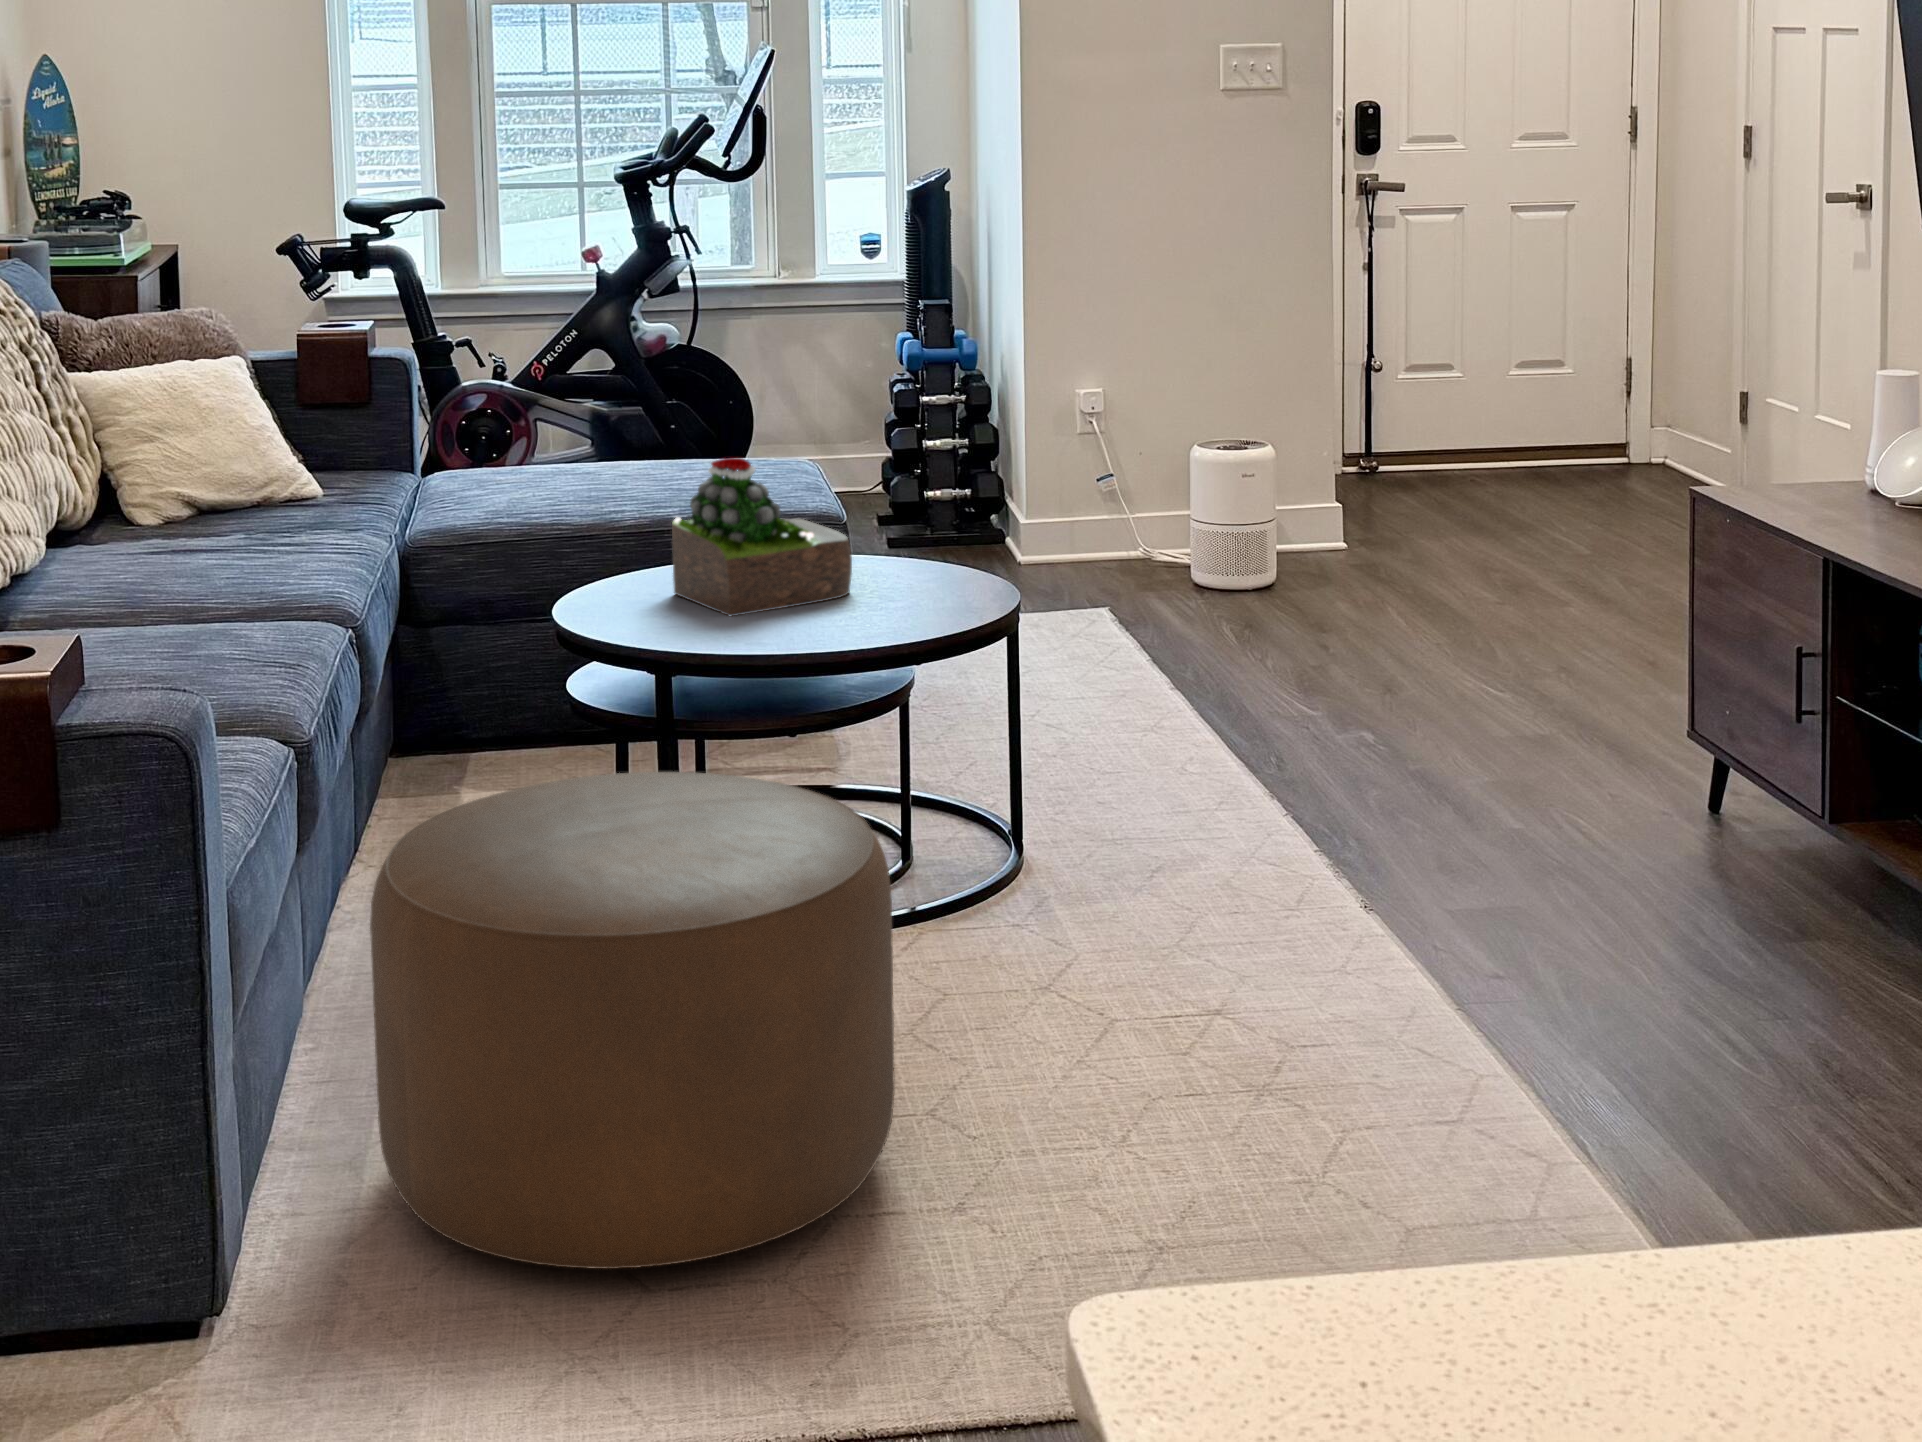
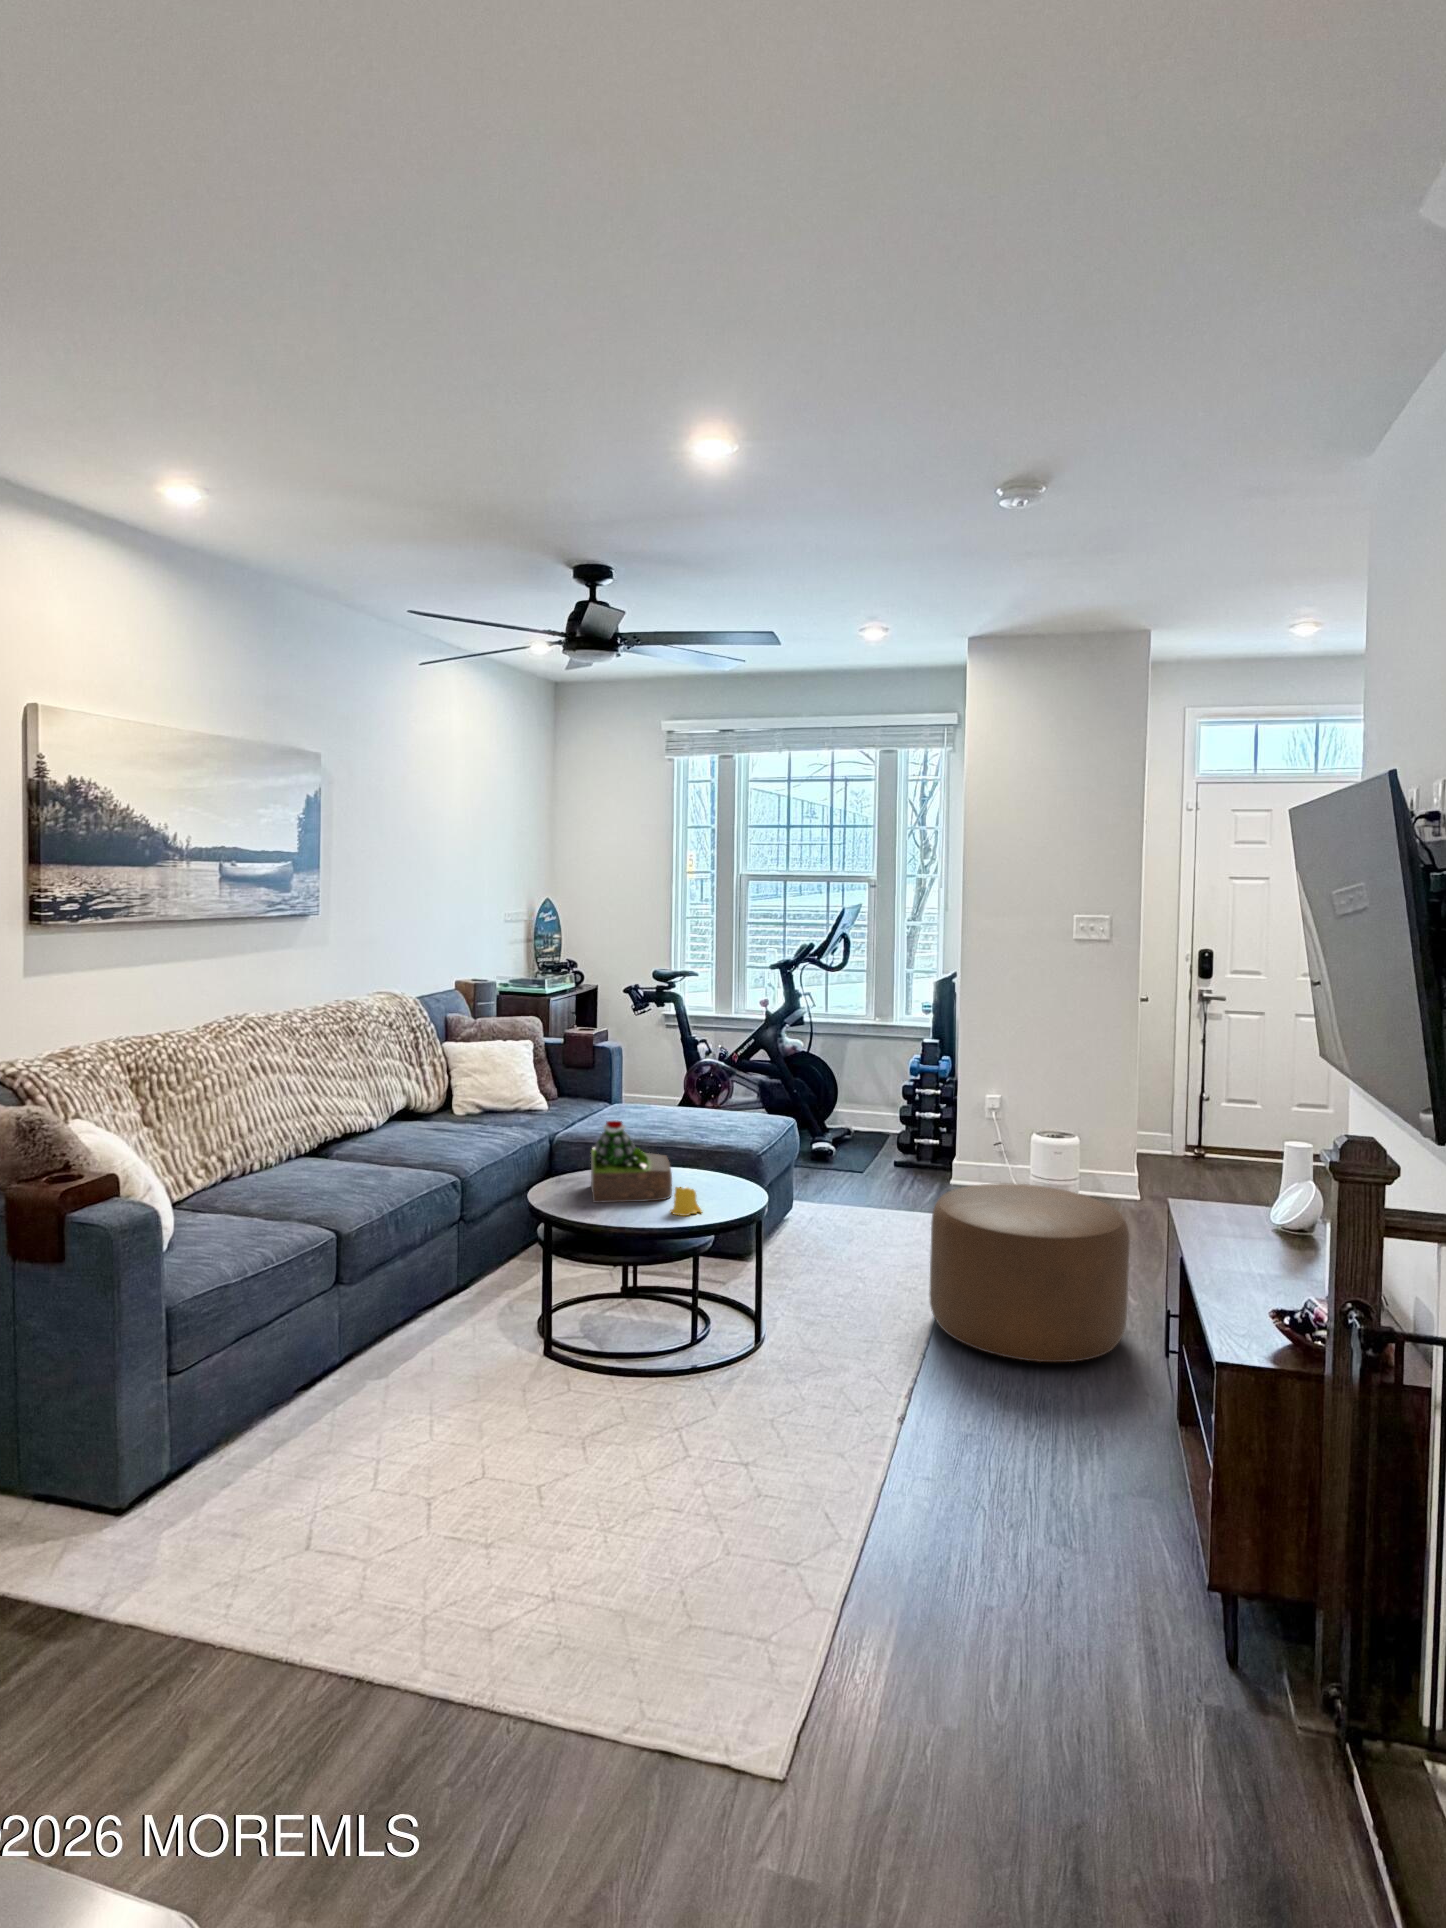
candle: none [888,553,950,612] -> present [671,1187,702,1216]
ottoman: present [370,772,895,1269] -> present [929,1183,1130,1362]

